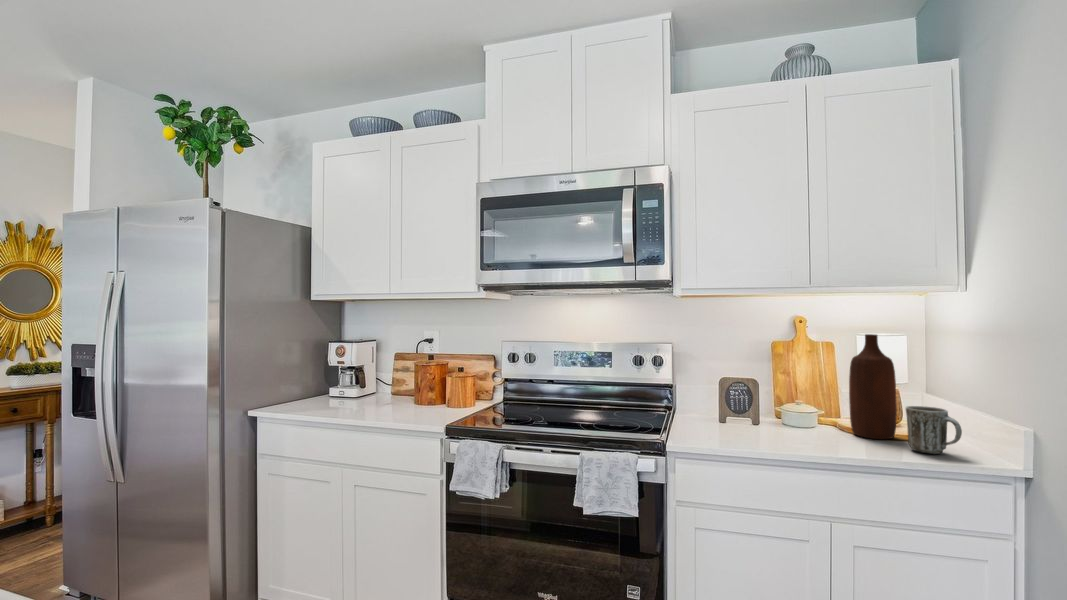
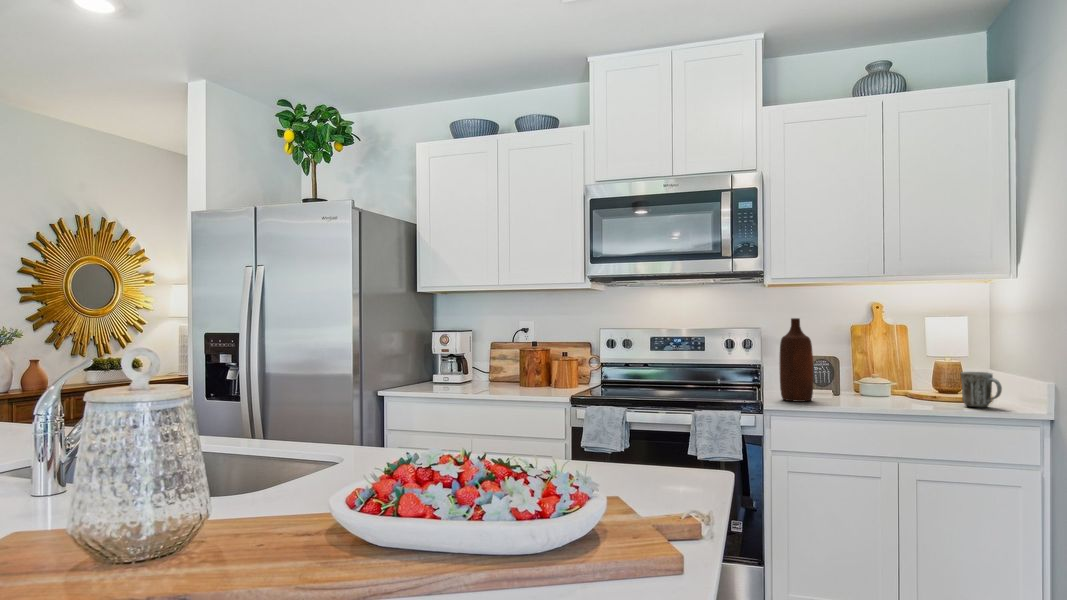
bottle: present [849,334,897,439] -> present [779,318,813,402]

